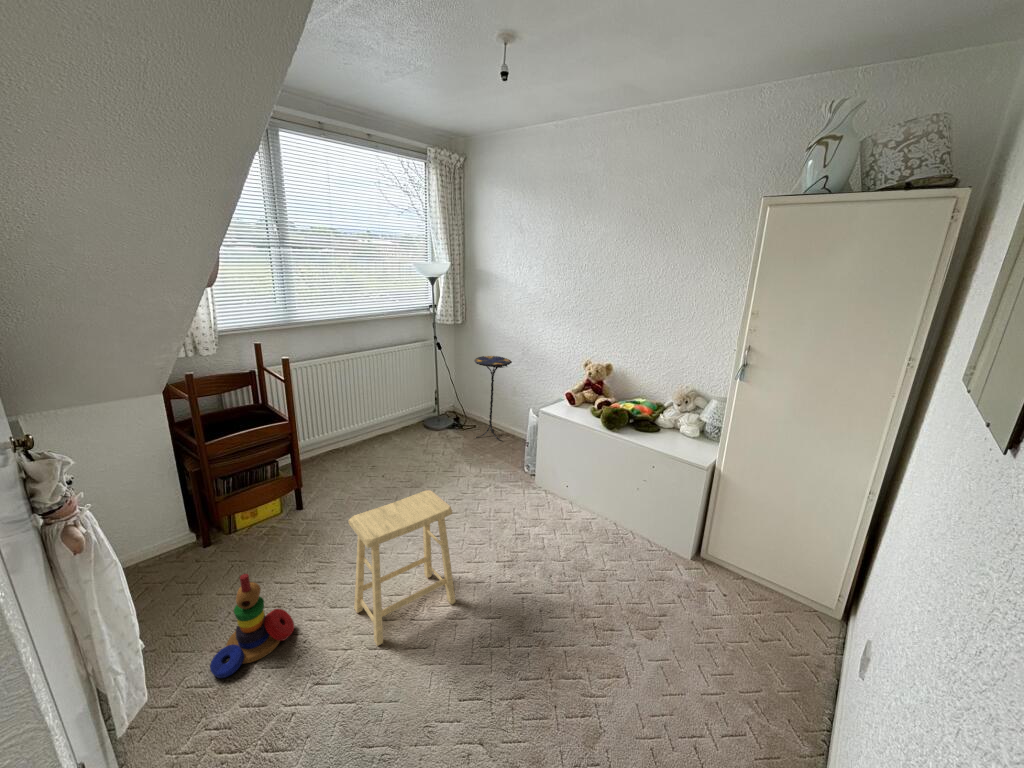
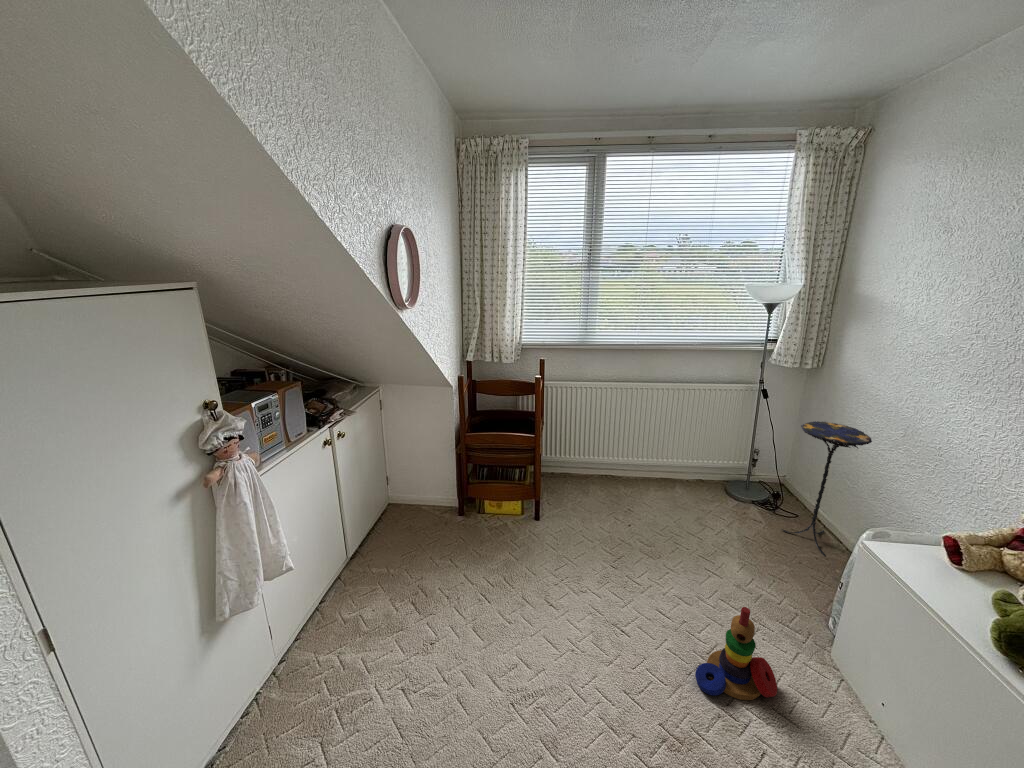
footstool: present [349,490,456,646] -> none [462,554,576,726]
stacking toy: present [210,574,294,678] -> present [695,607,777,700]

